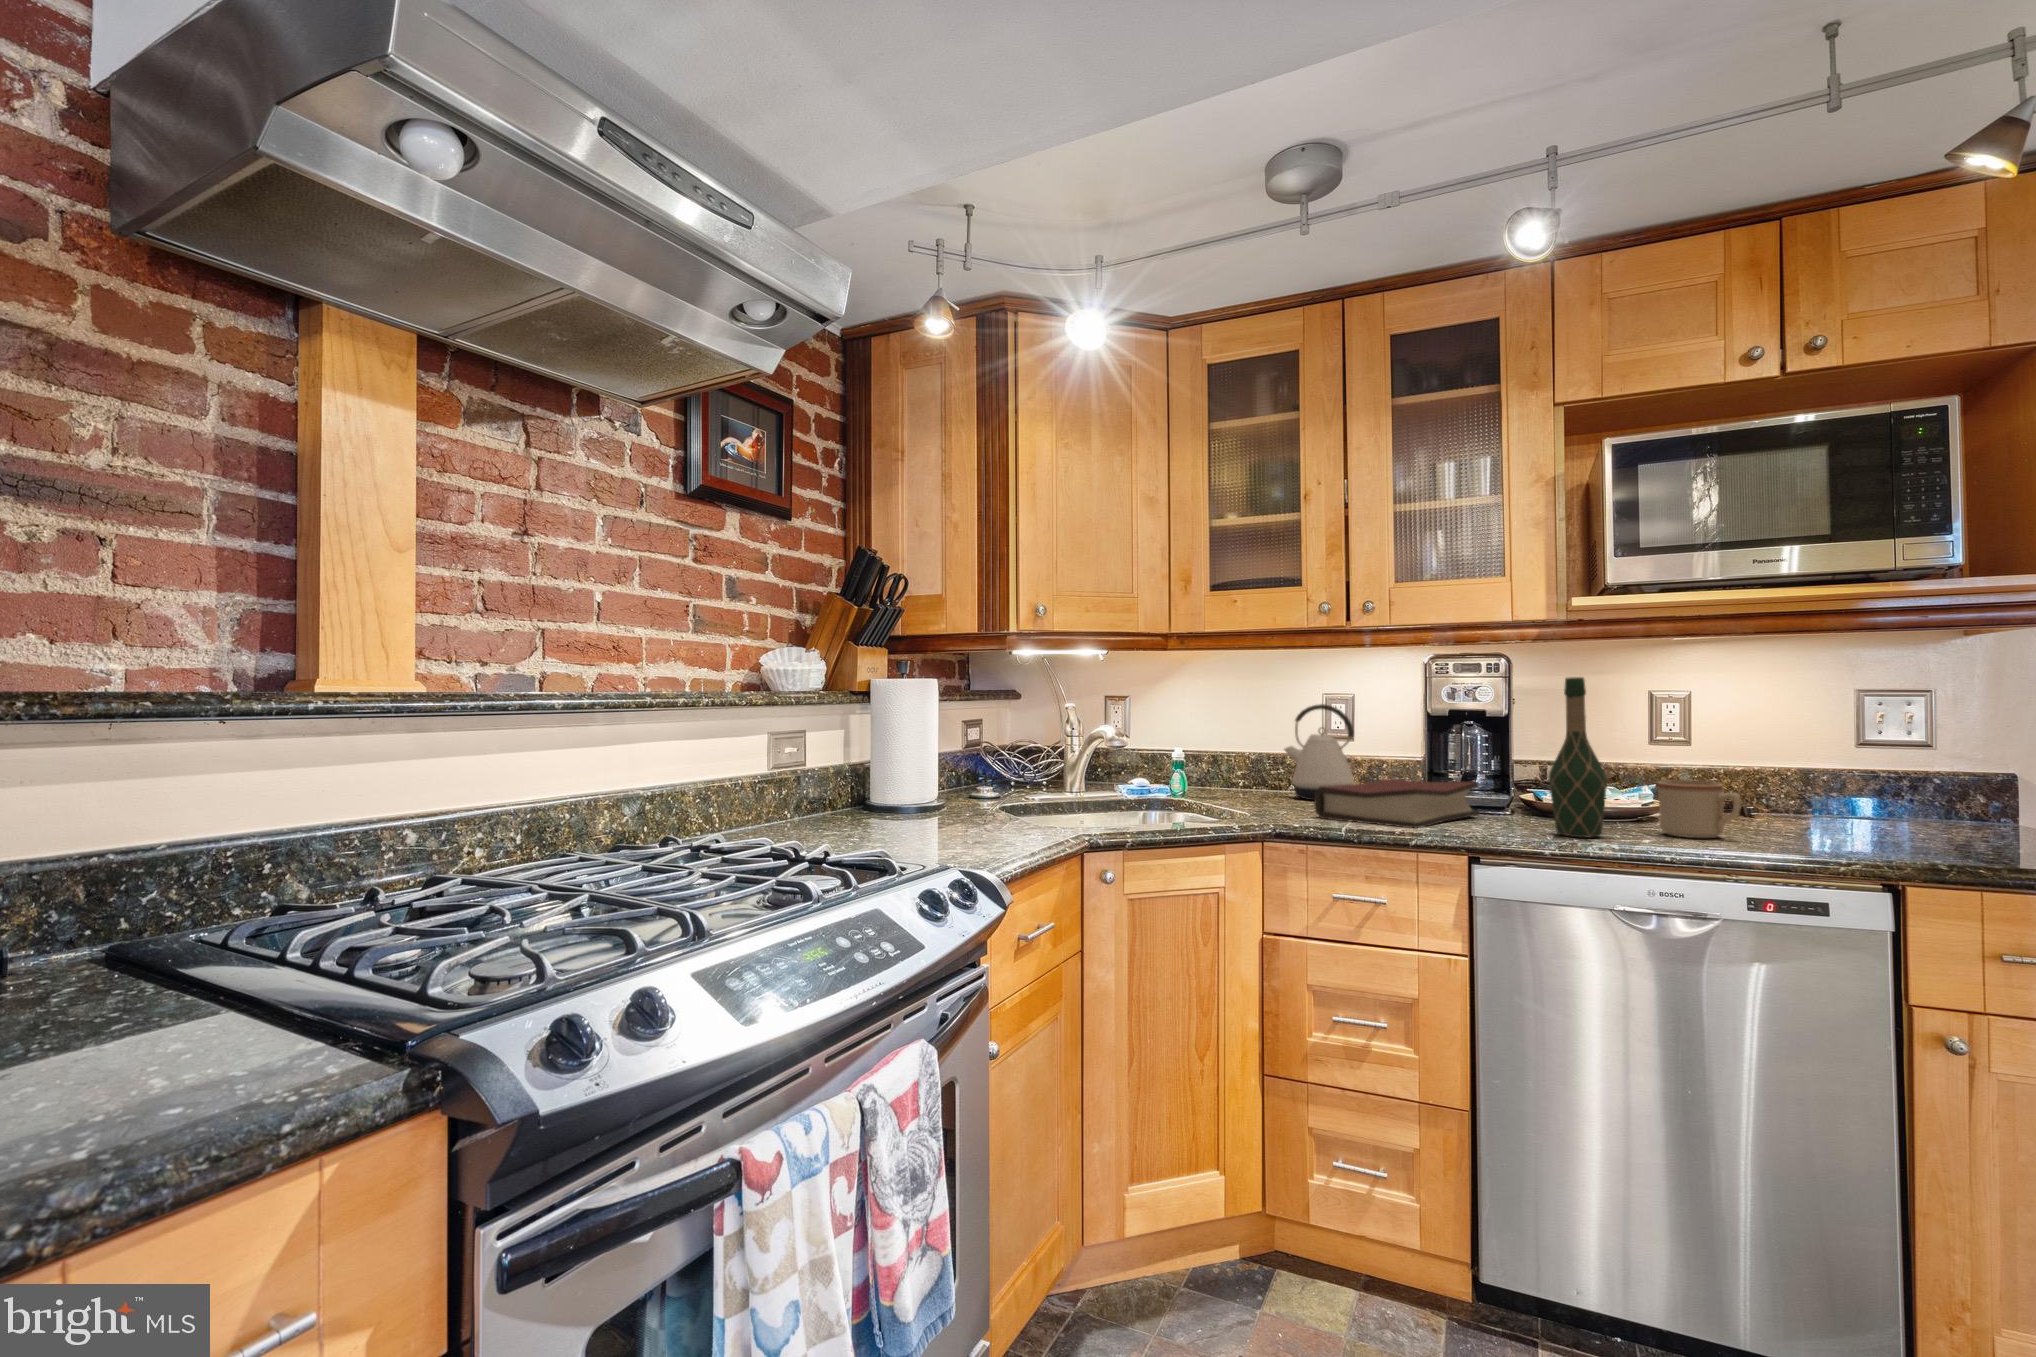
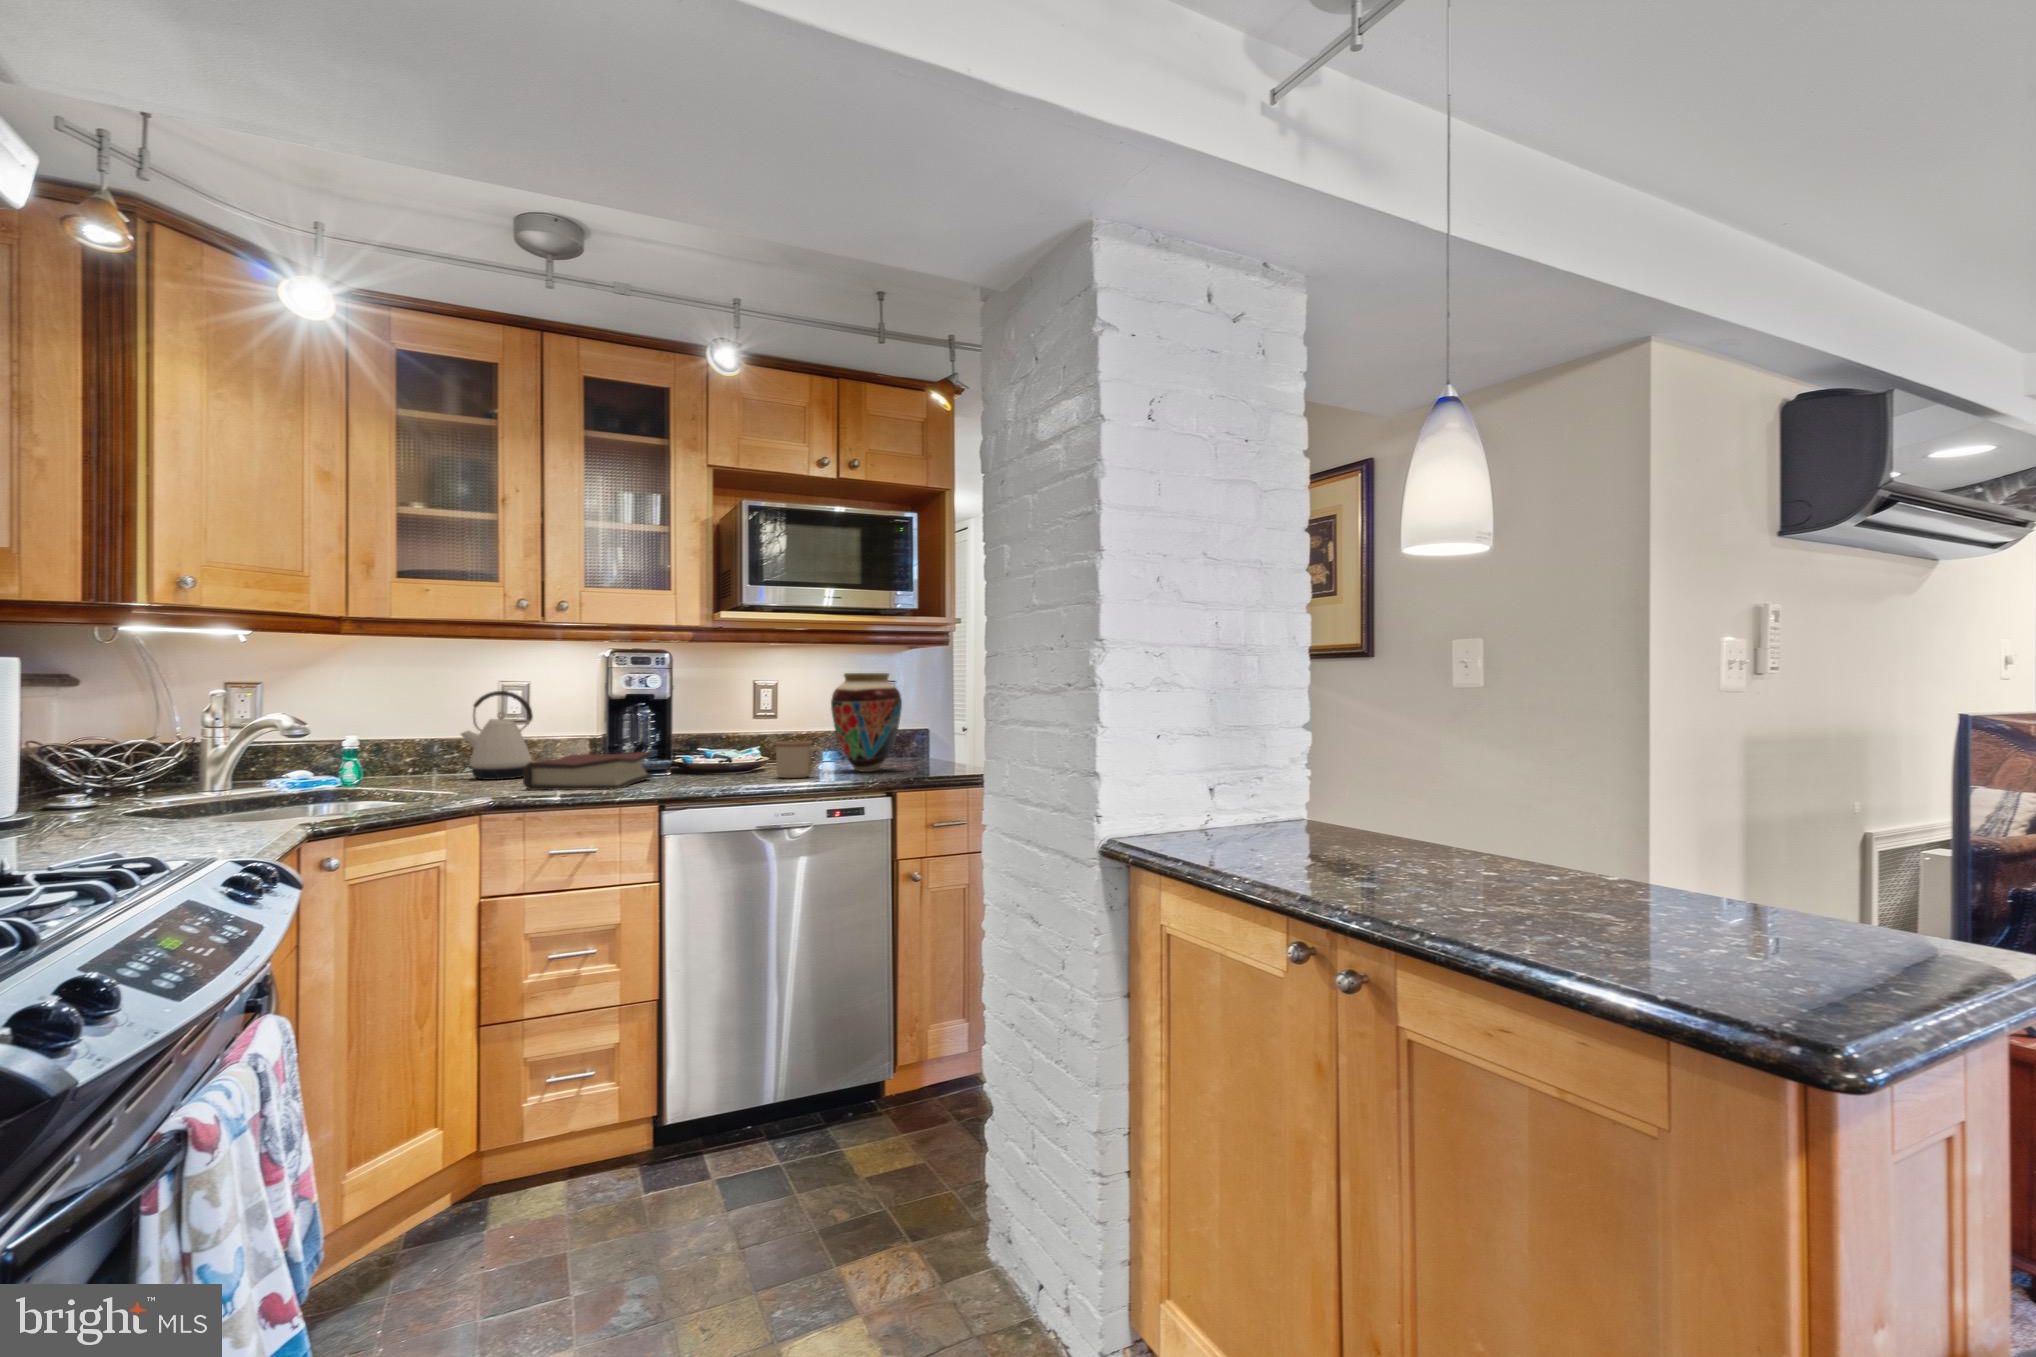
vase: none [1768,676,1921,839] -> present [831,673,902,772]
wine bottle: present [1549,677,1607,837] -> none [714,671,751,784]

